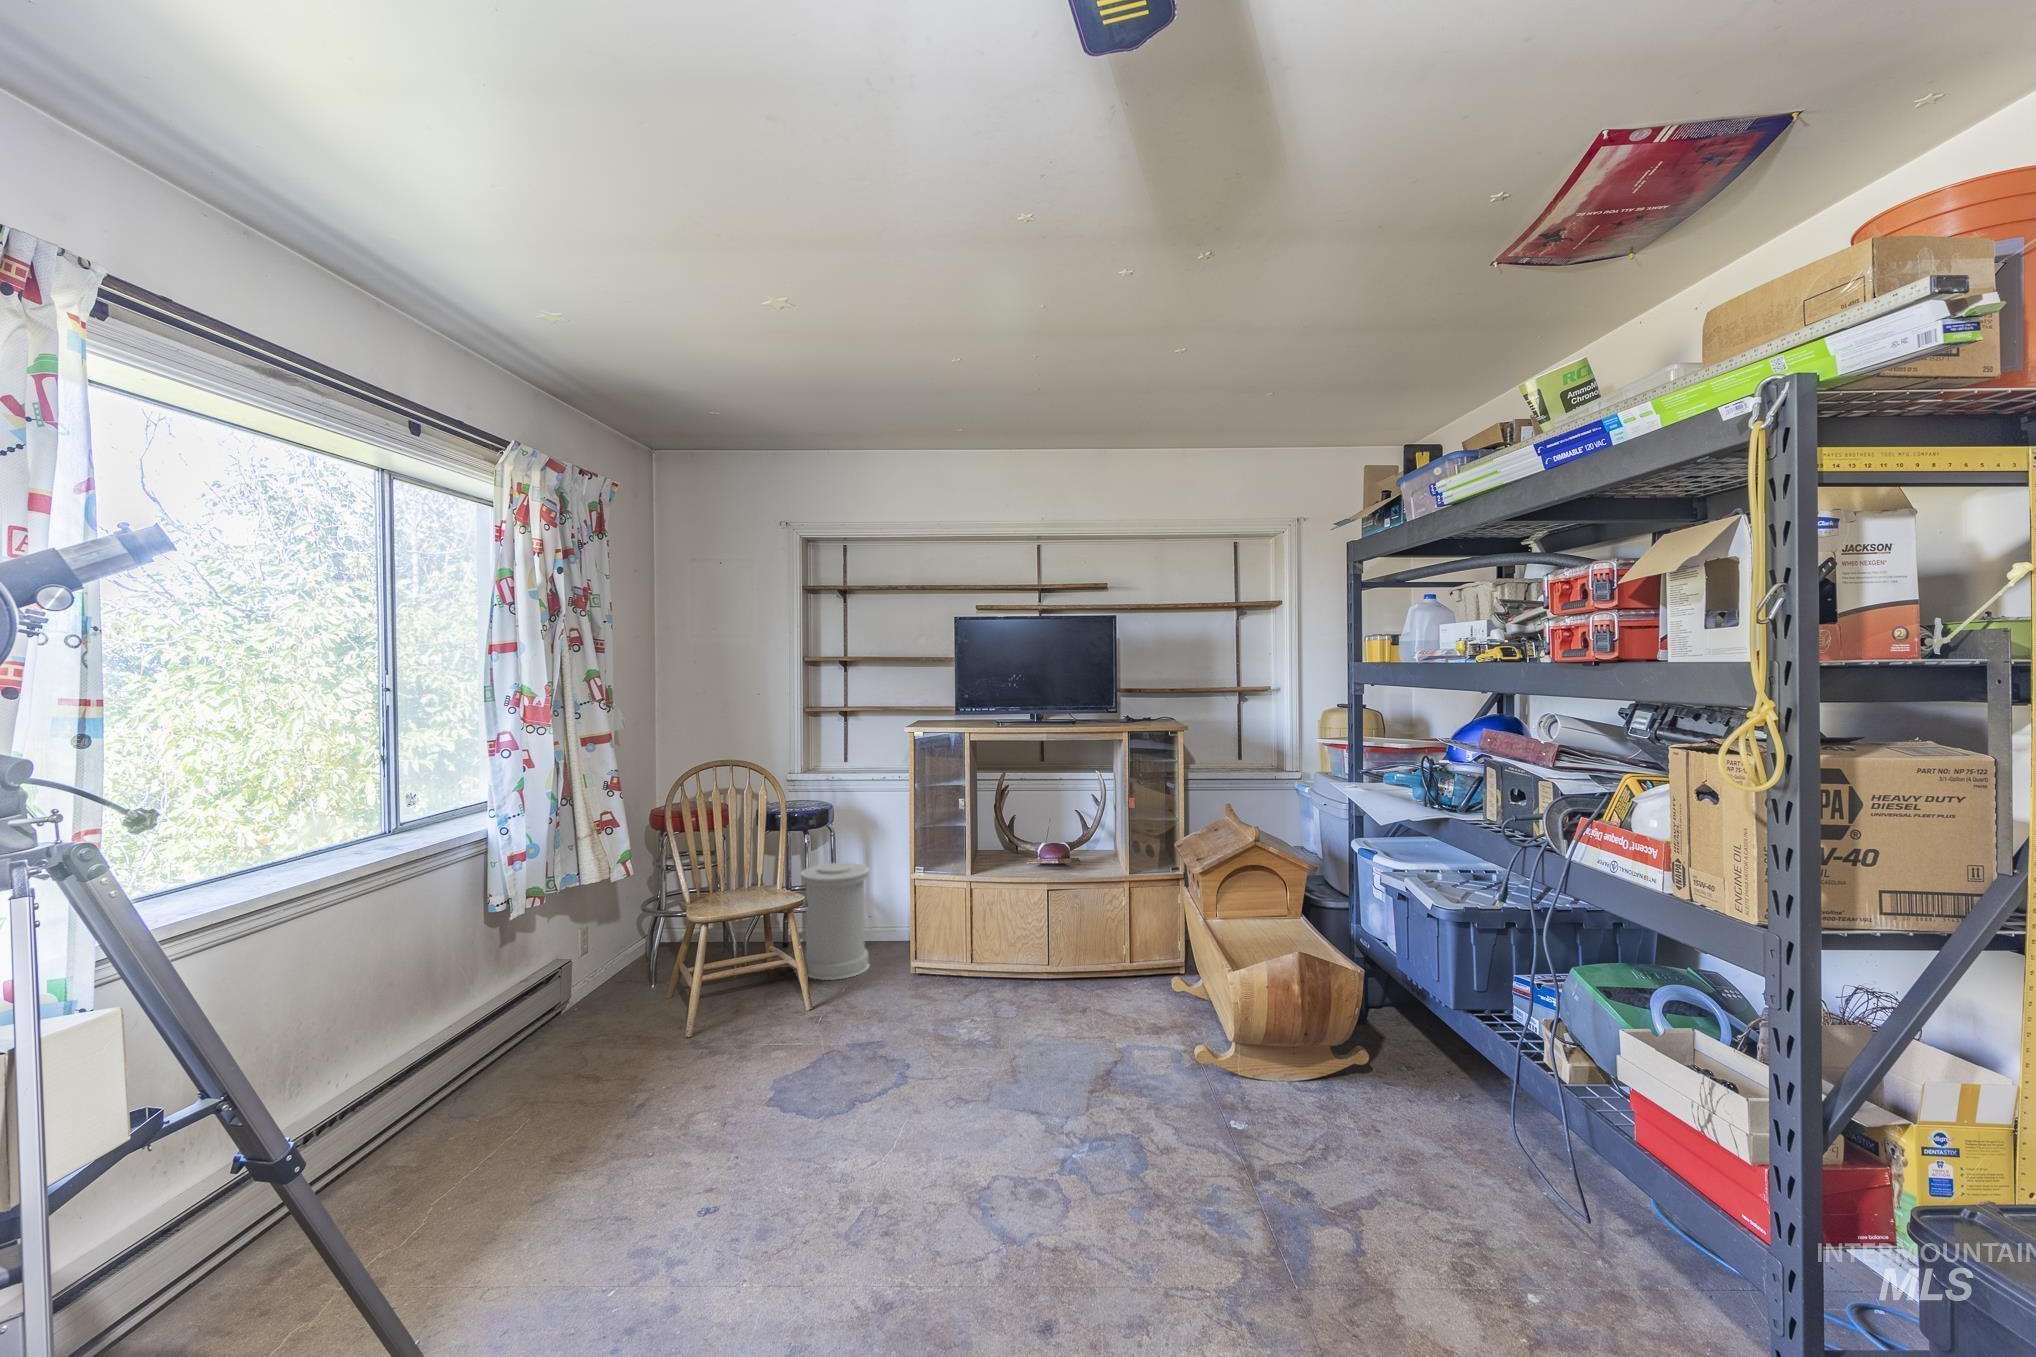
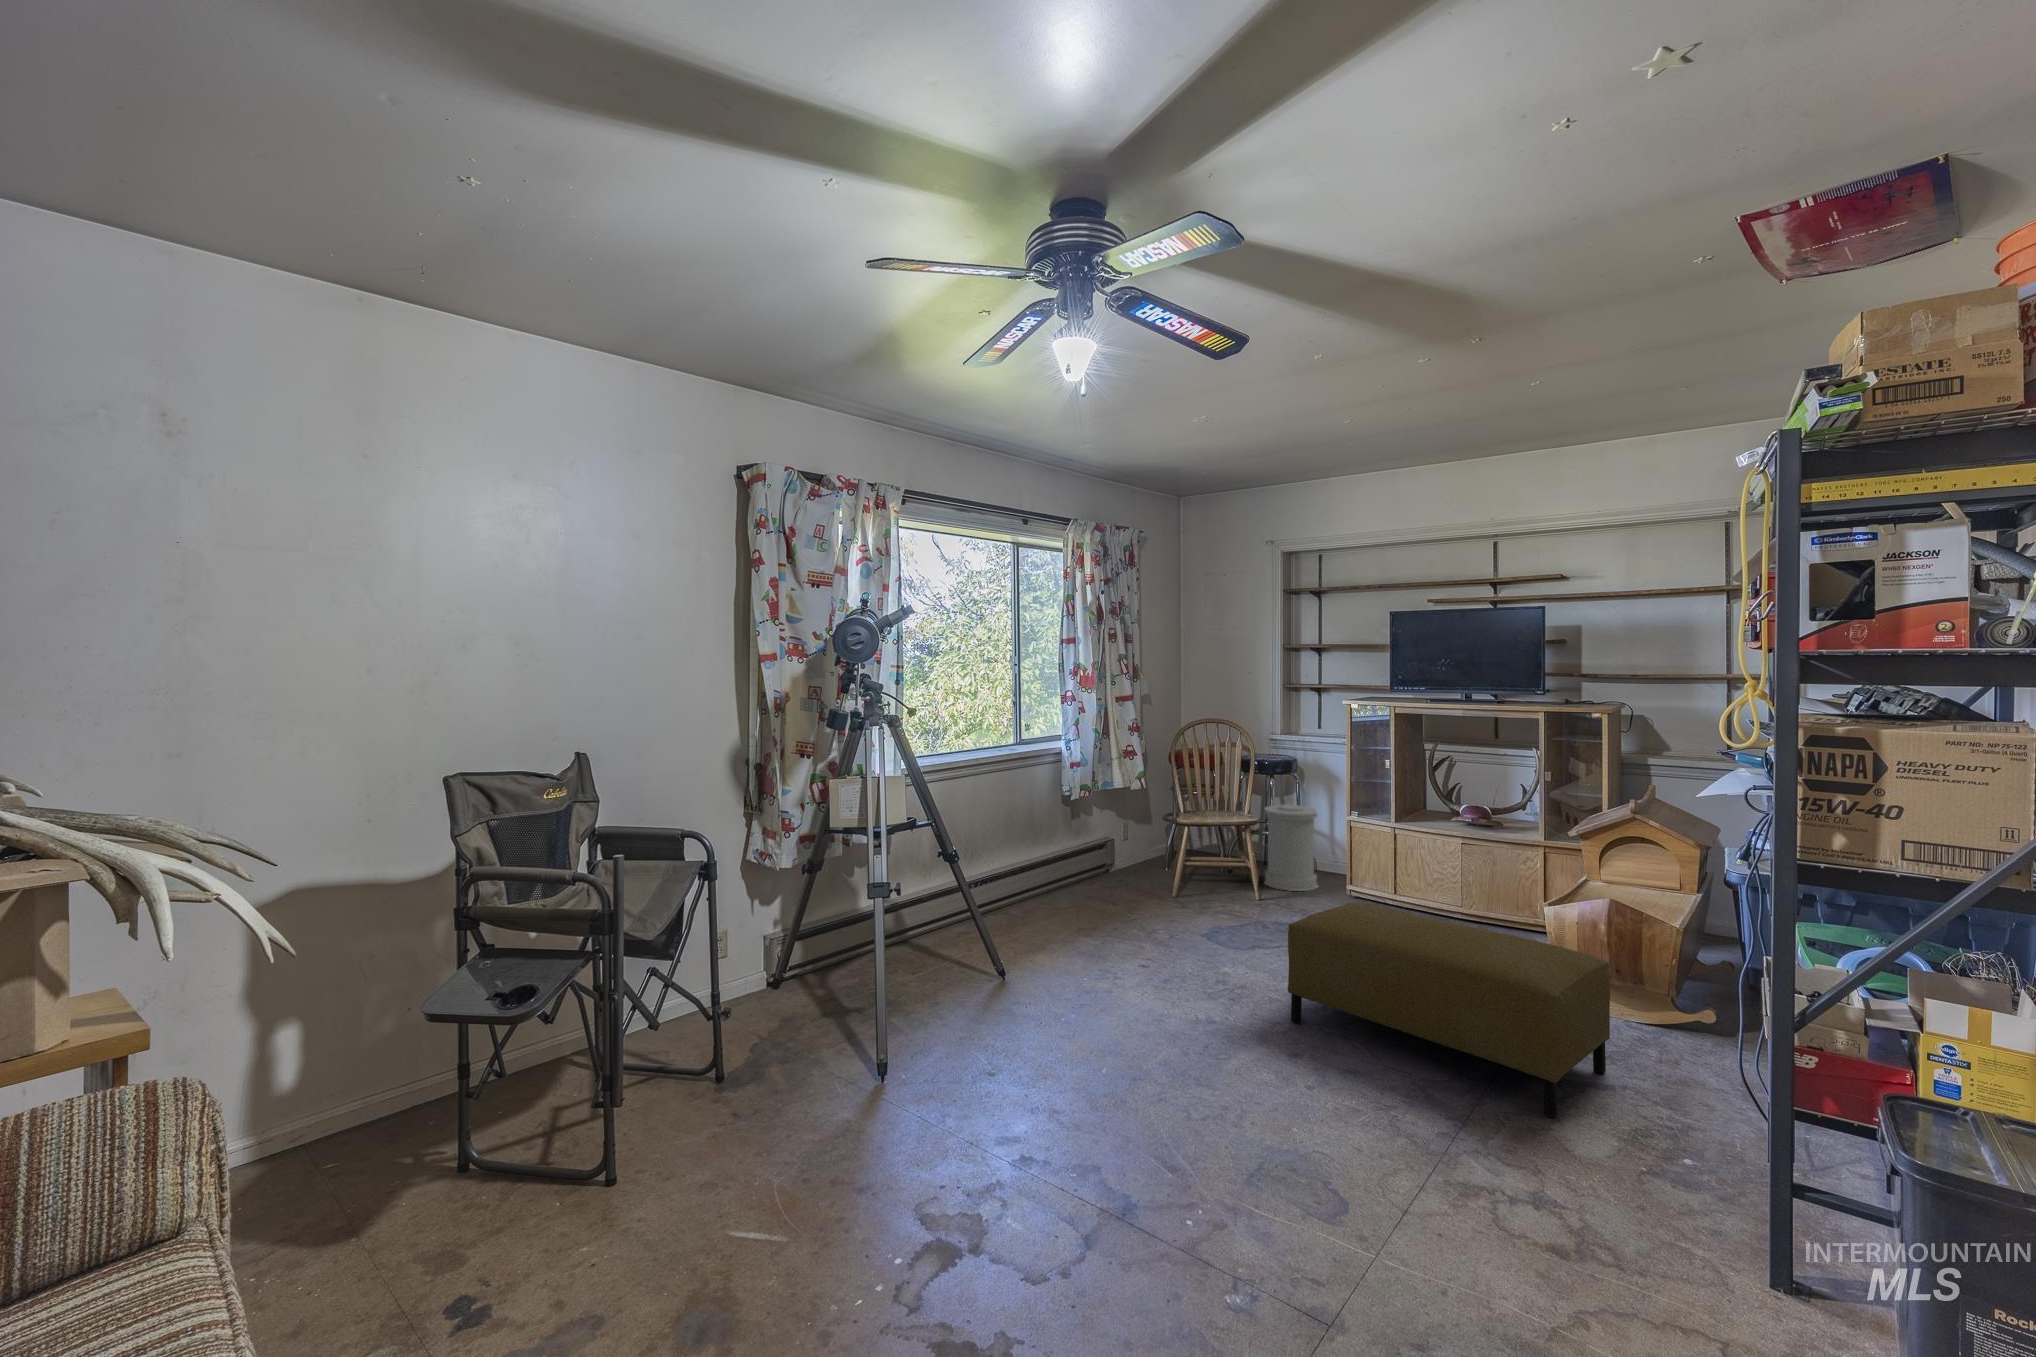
ottoman: none [993,1015,1394,1288] -> present [1288,902,1610,1118]

